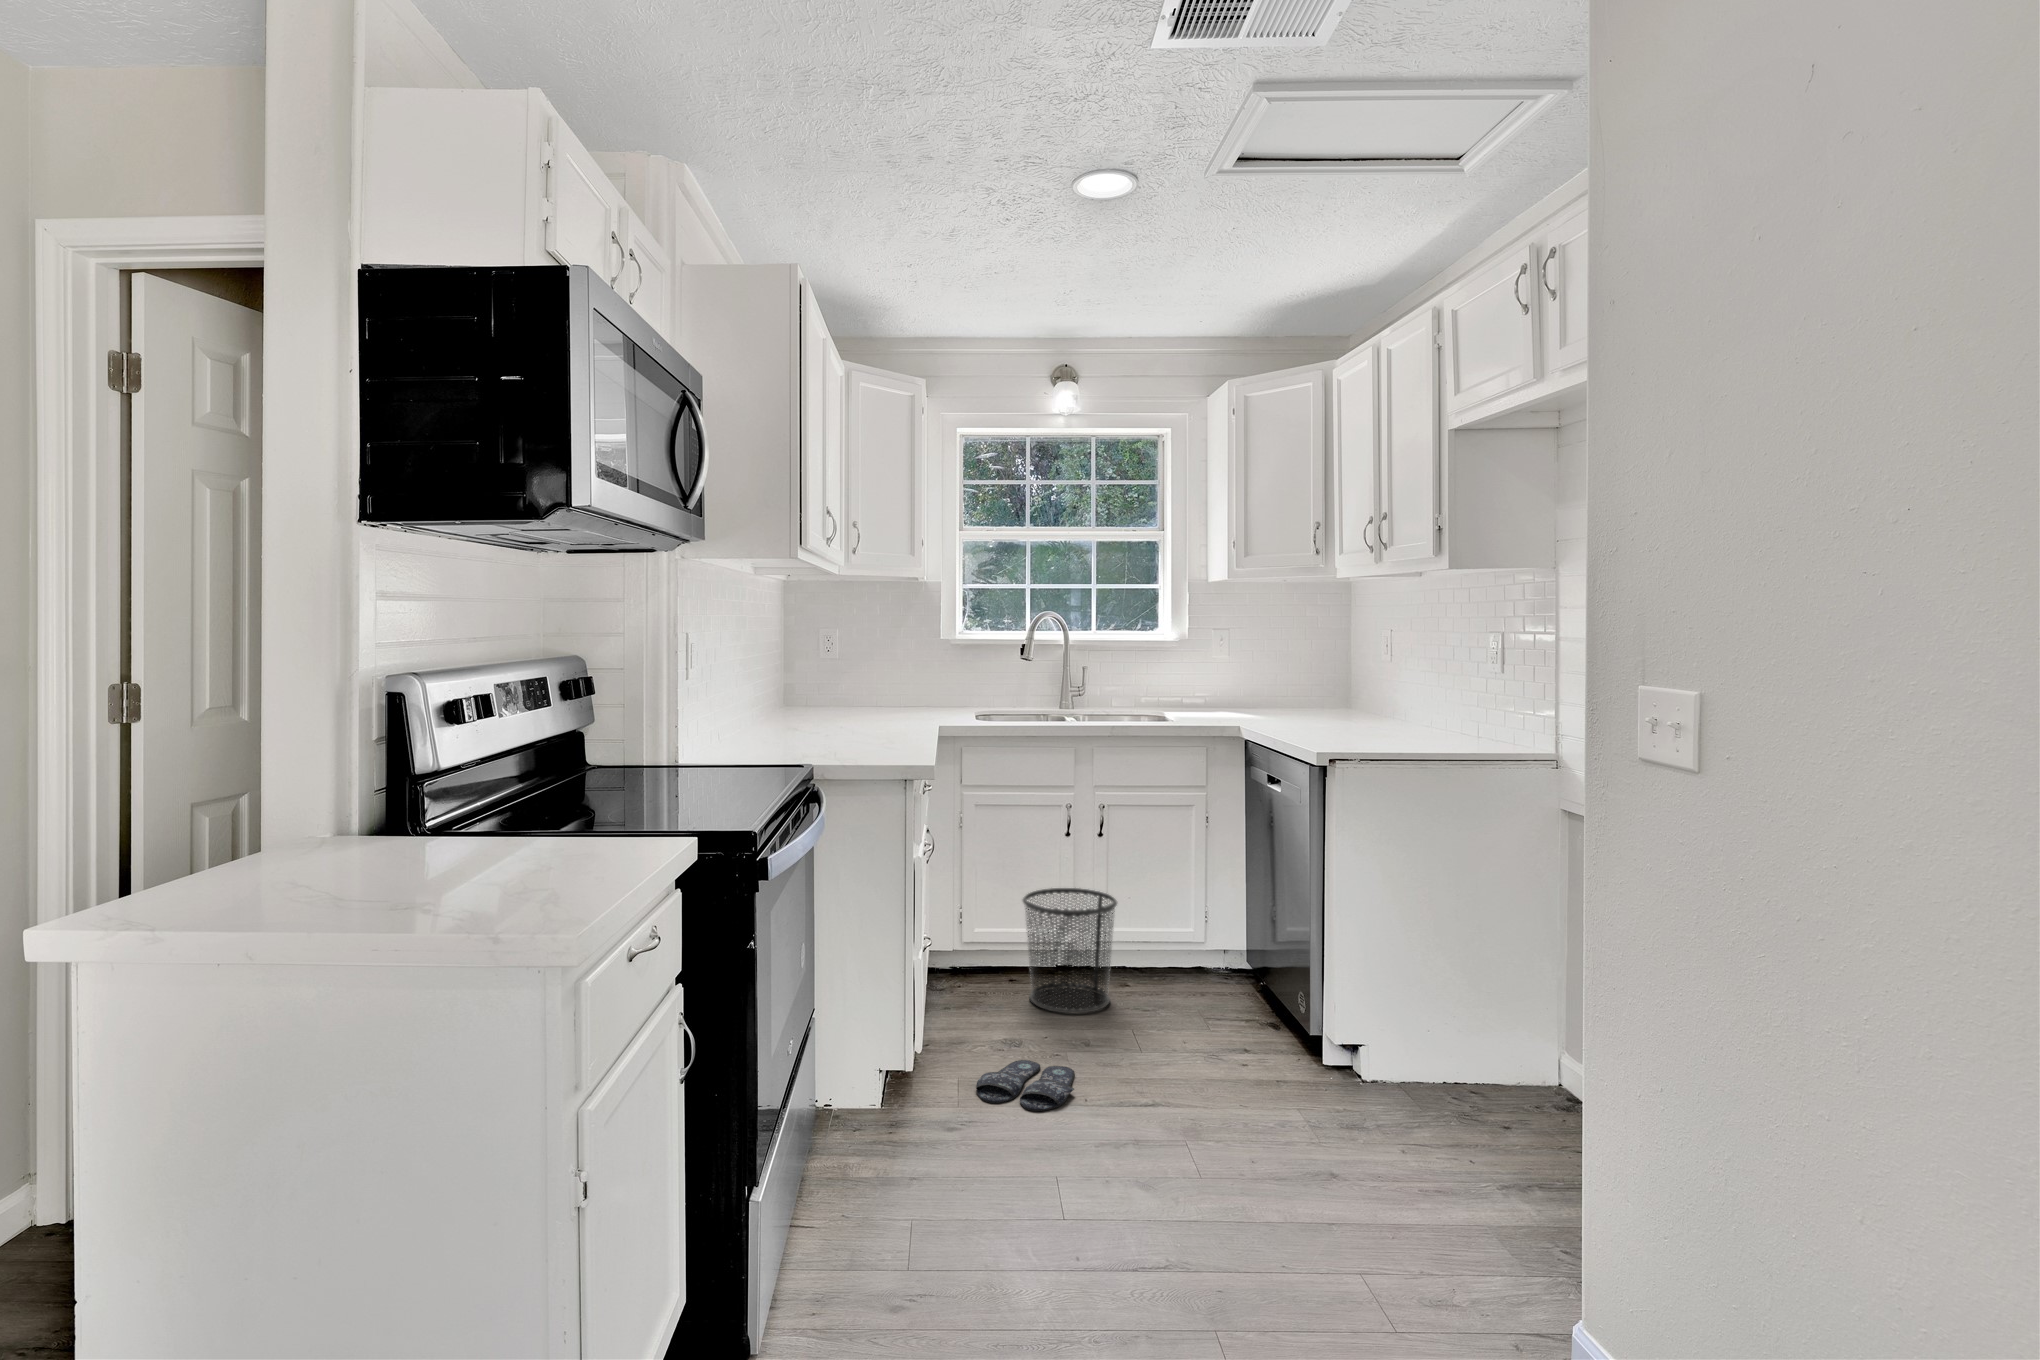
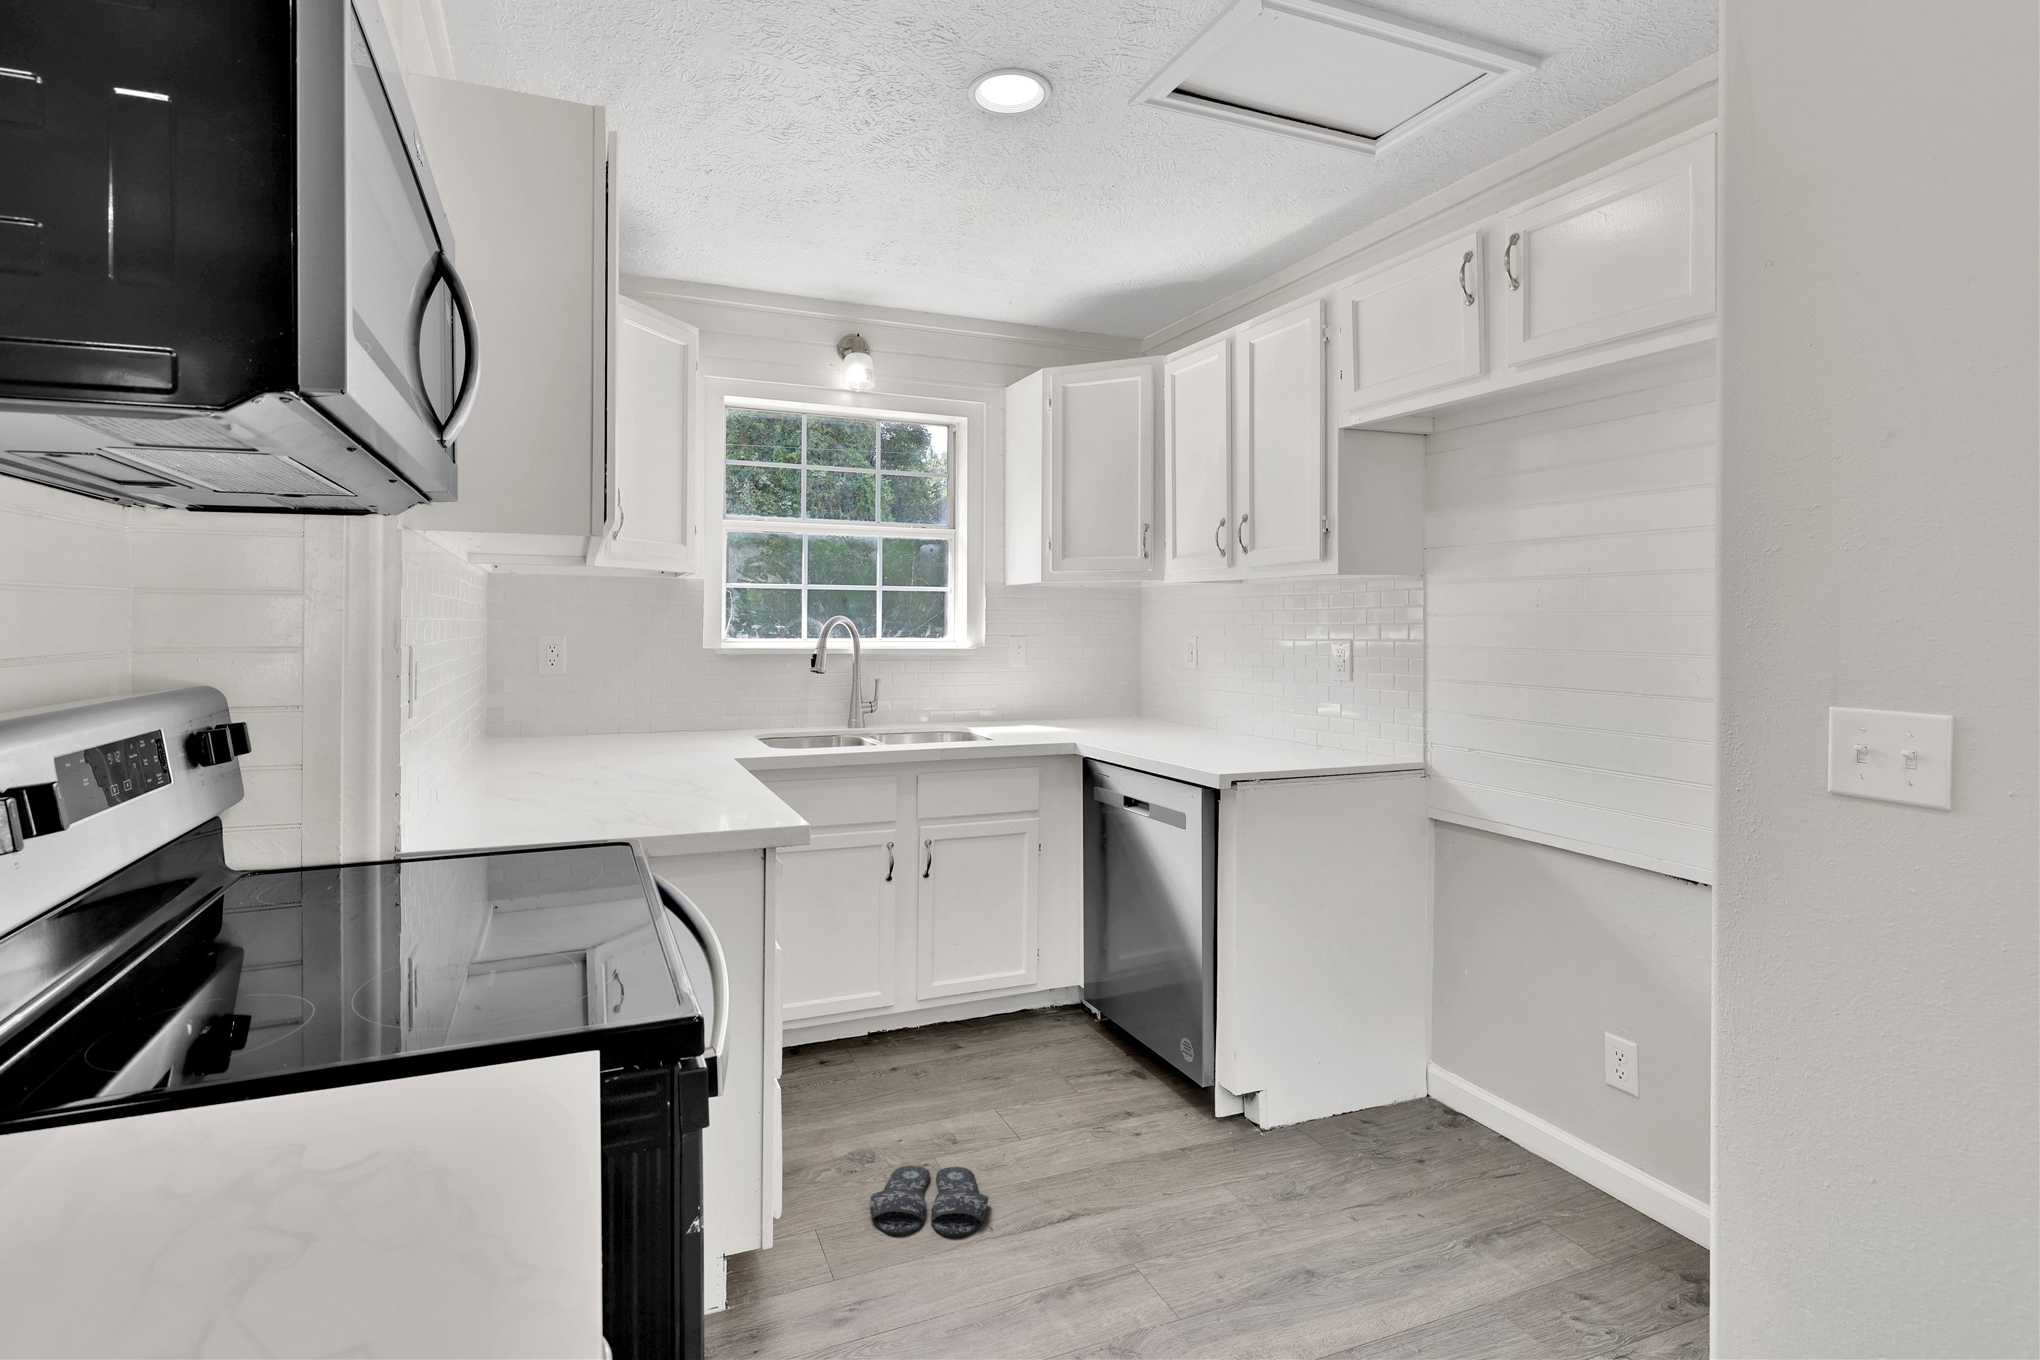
waste bin: present [1023,888,1117,1014] -> none [853,940,965,1093]

